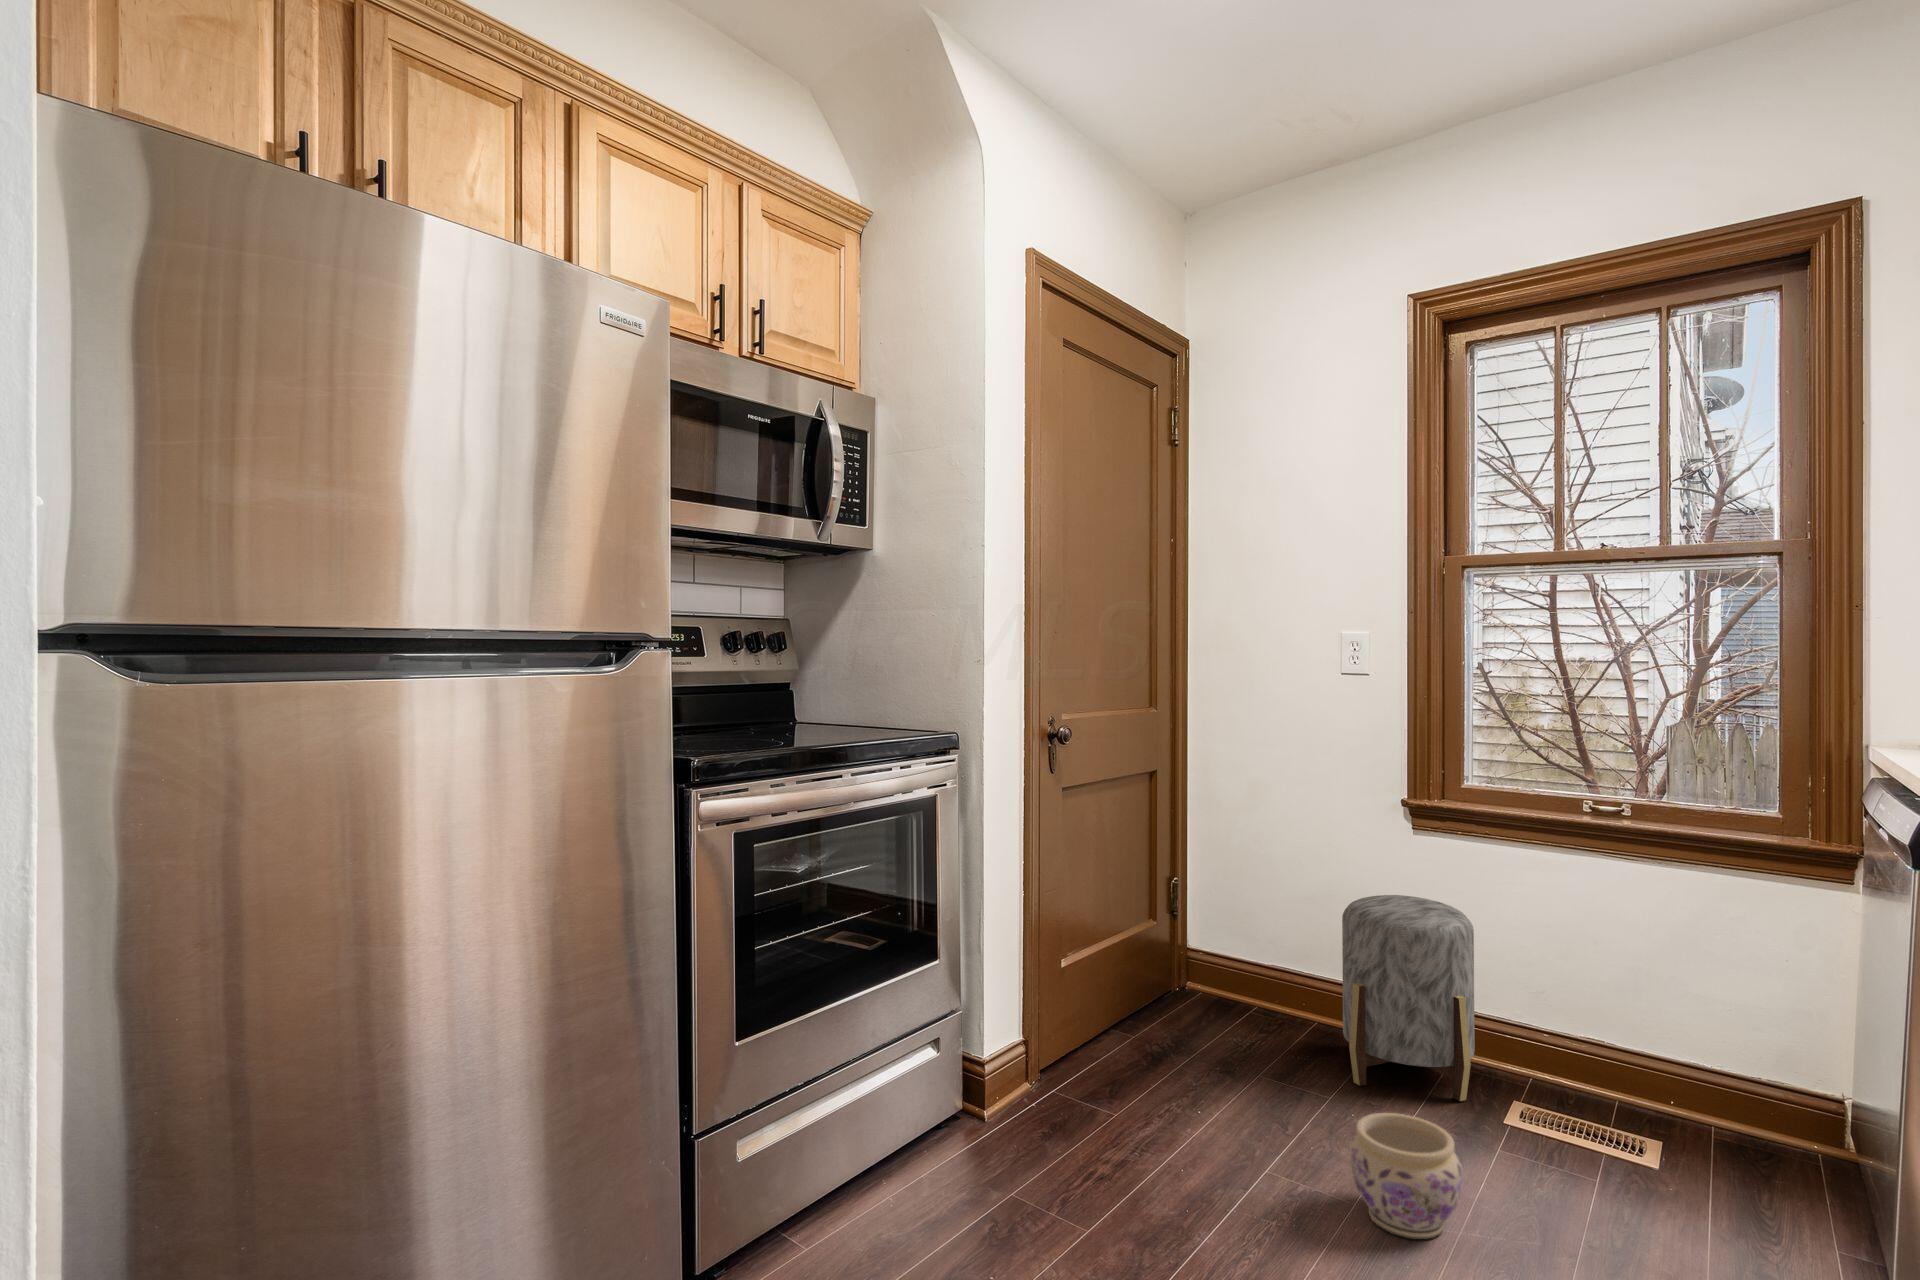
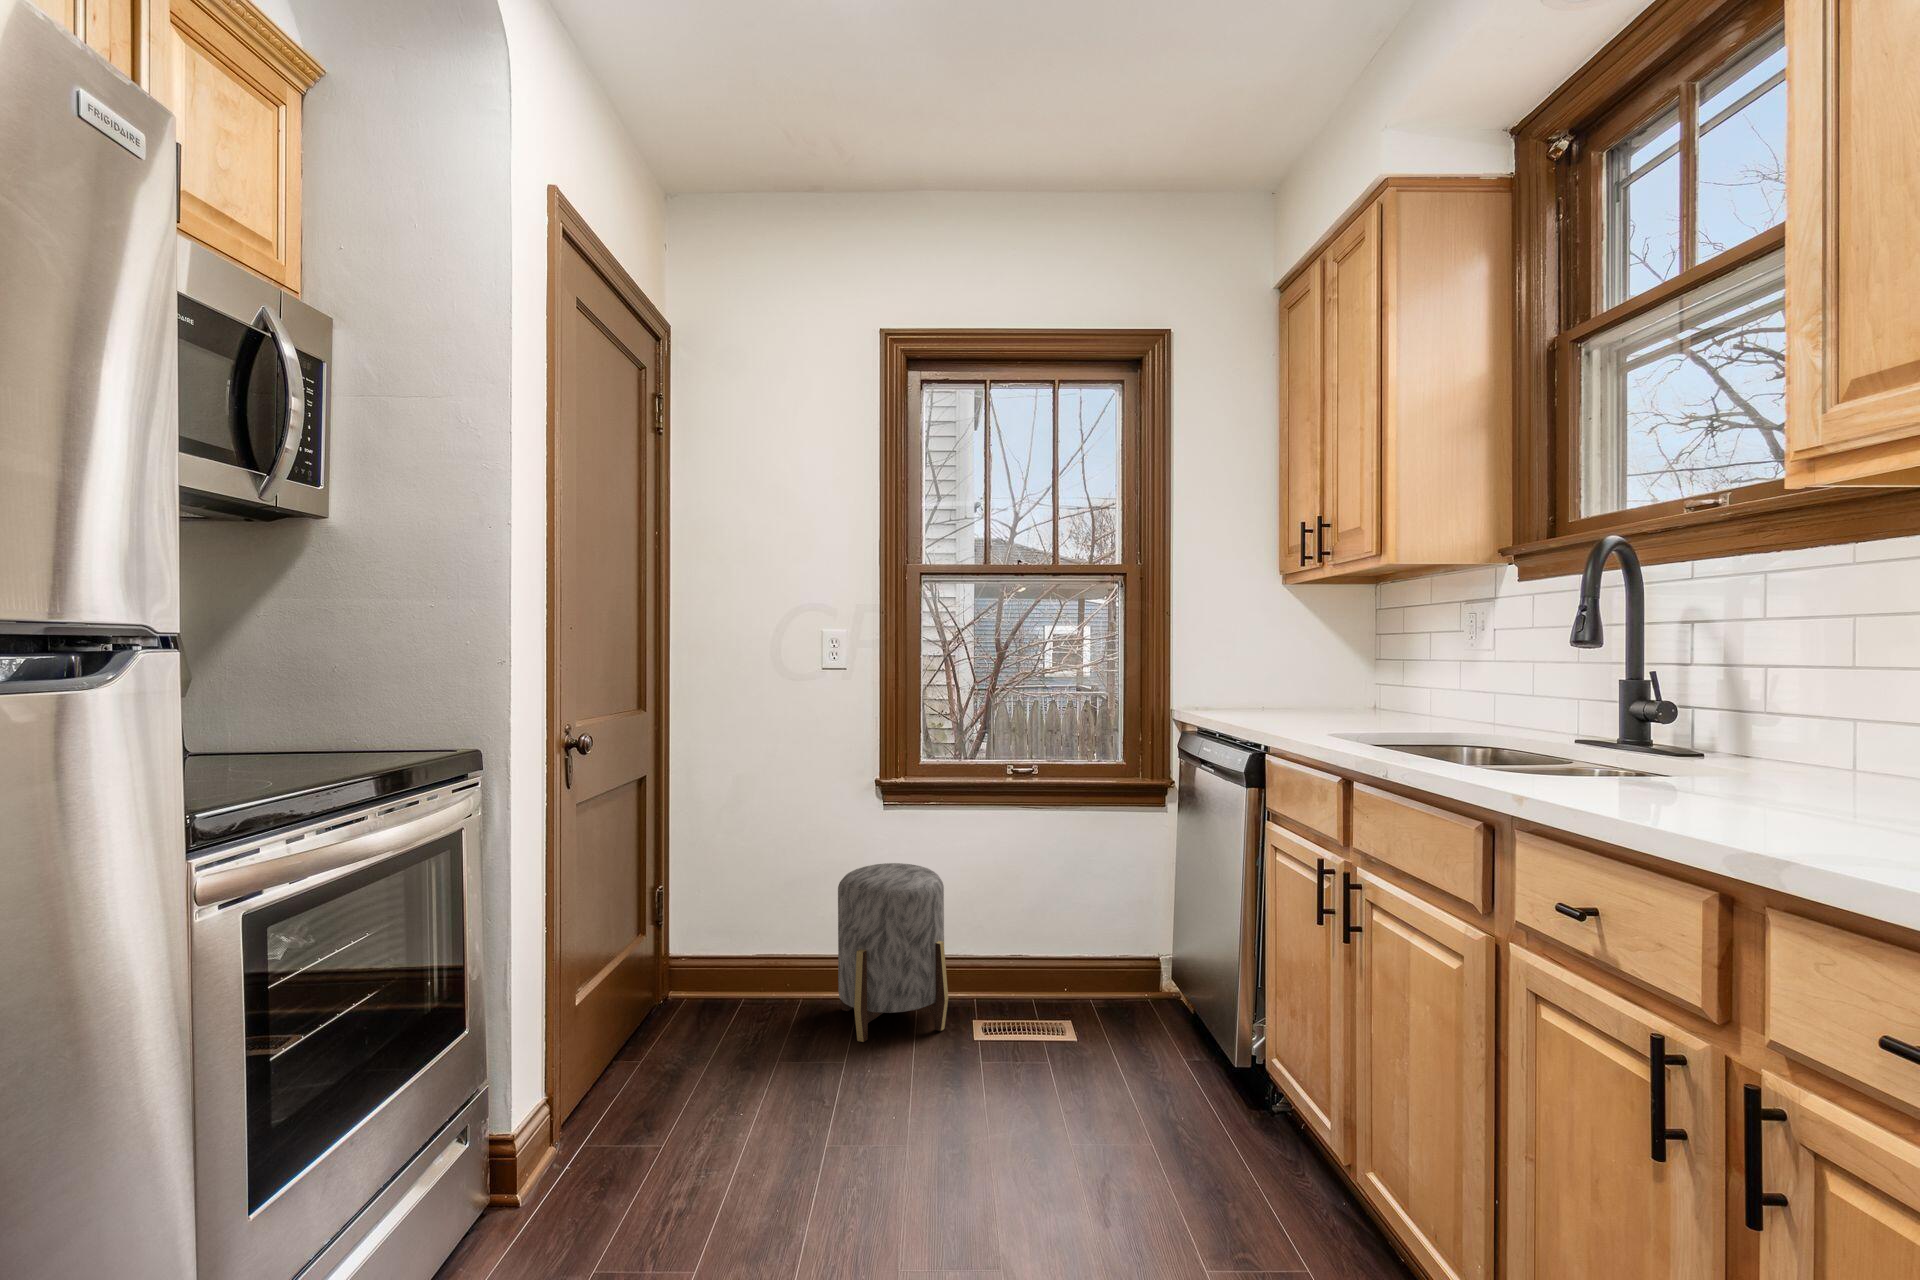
planter: present [1349,1113,1462,1240] -> none [912,1053,1002,1161]

